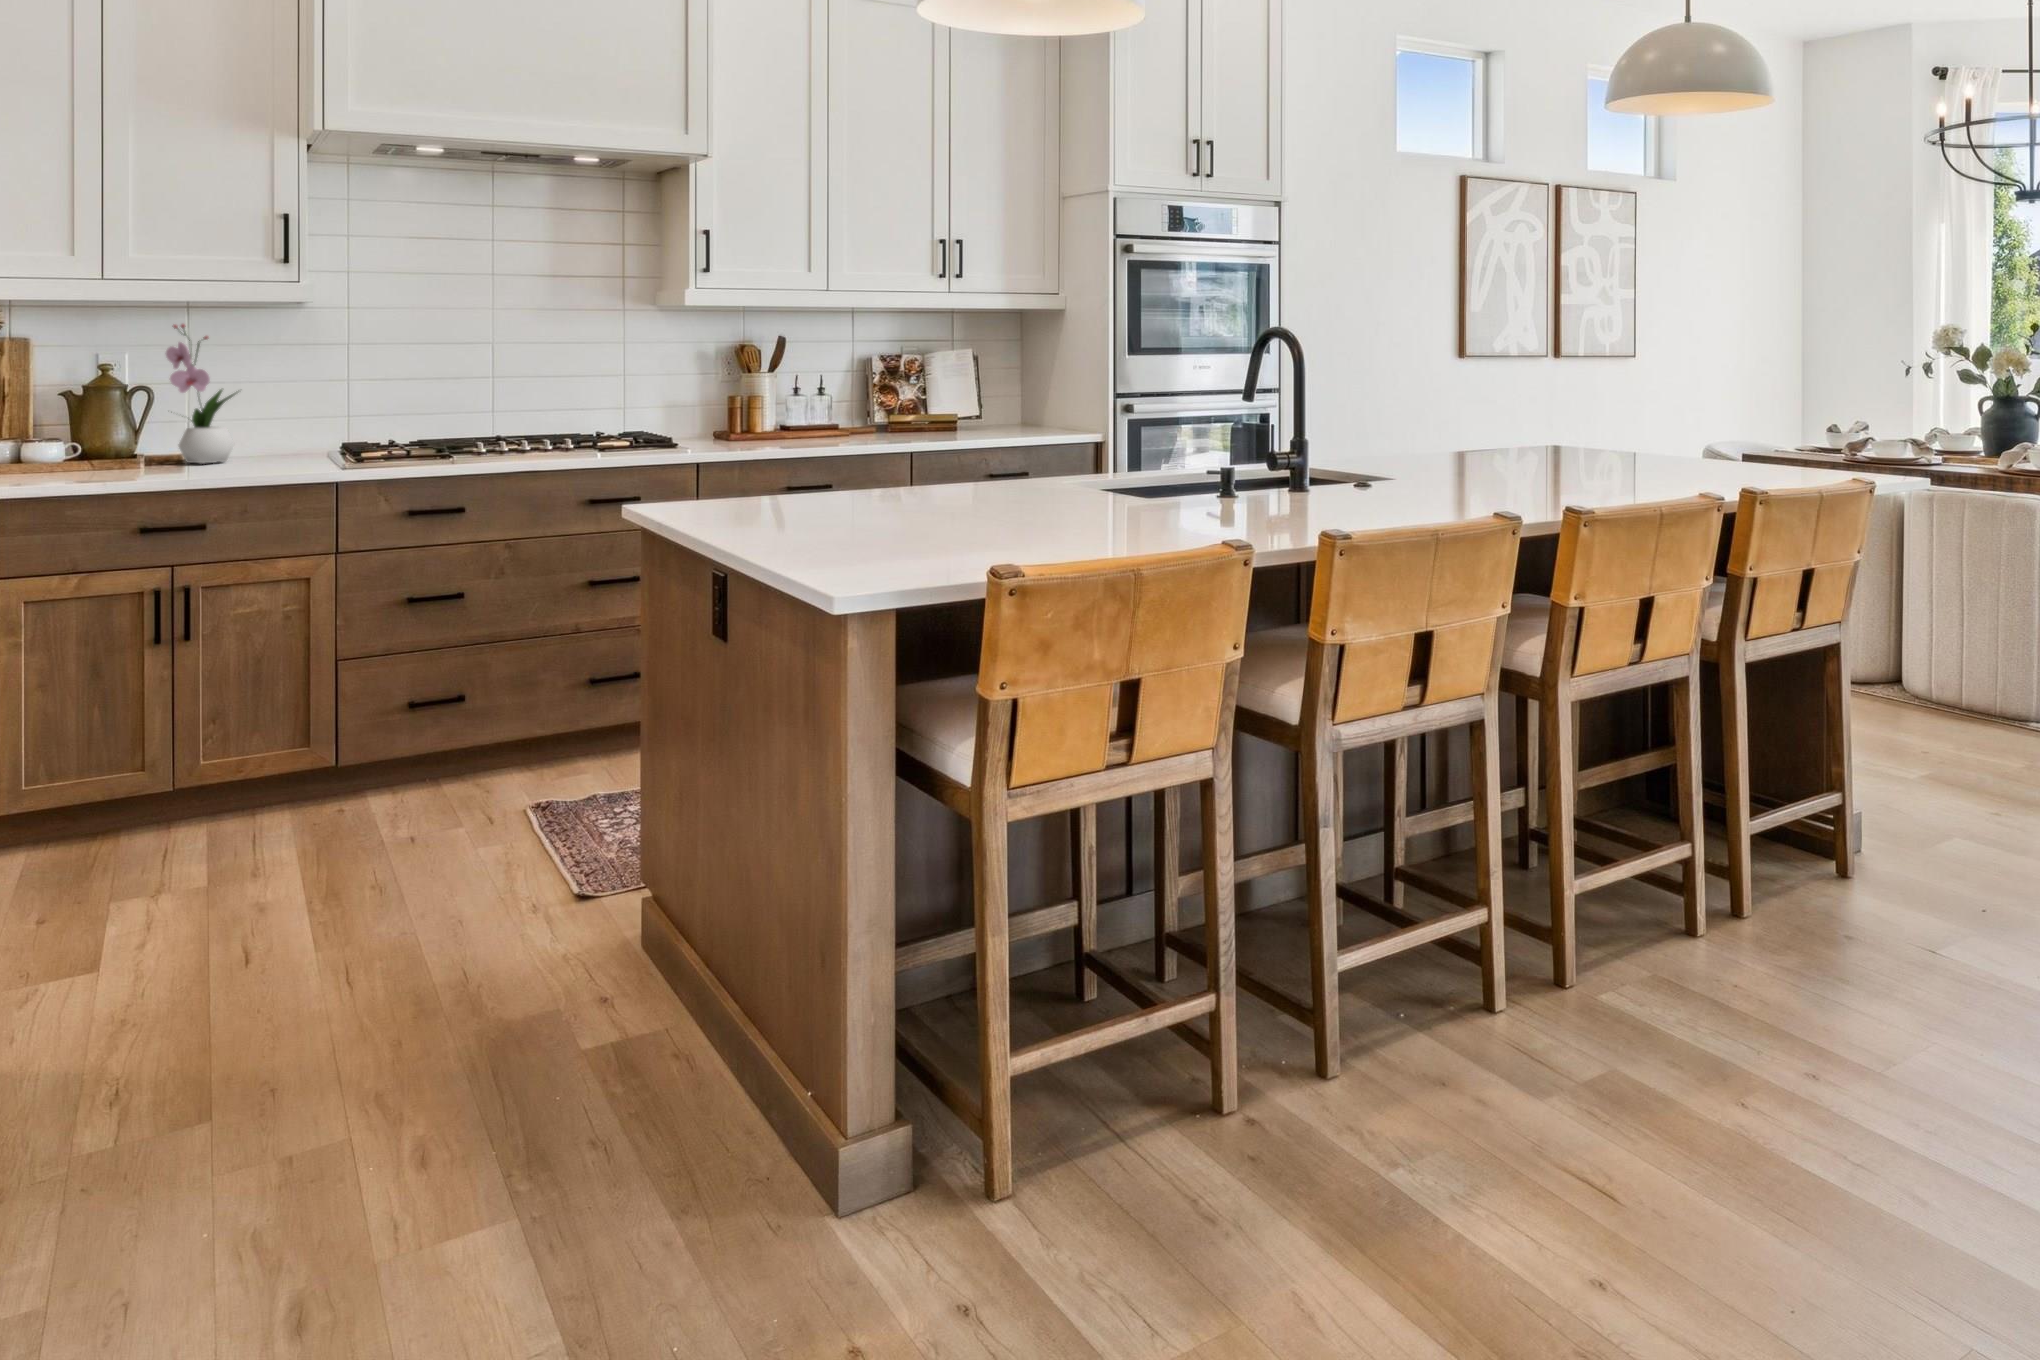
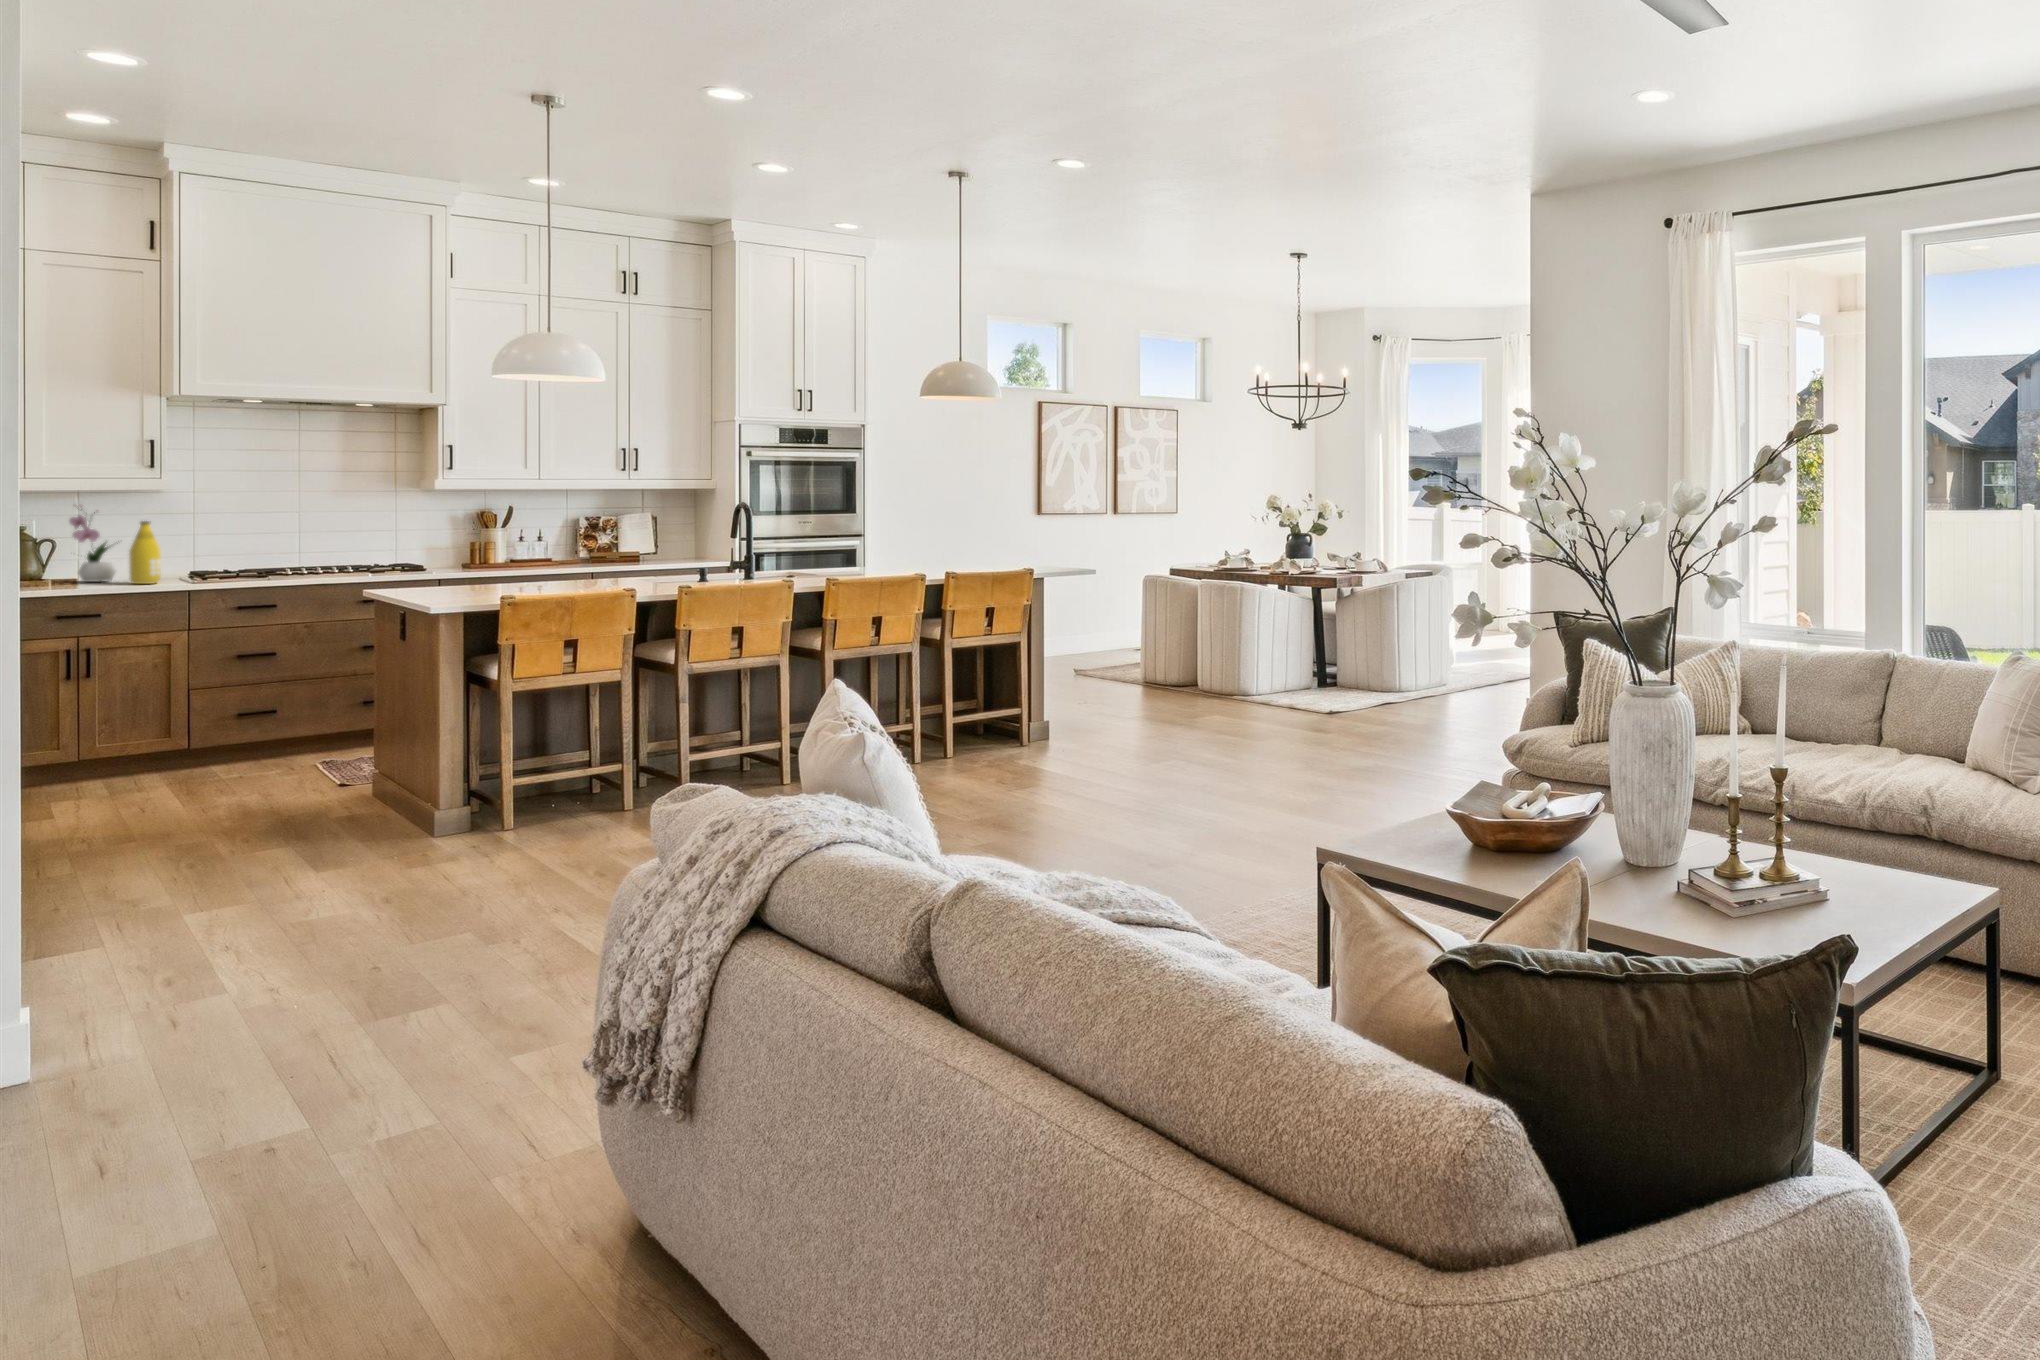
bottle: none [251,356,297,469] -> present [129,521,161,584]

